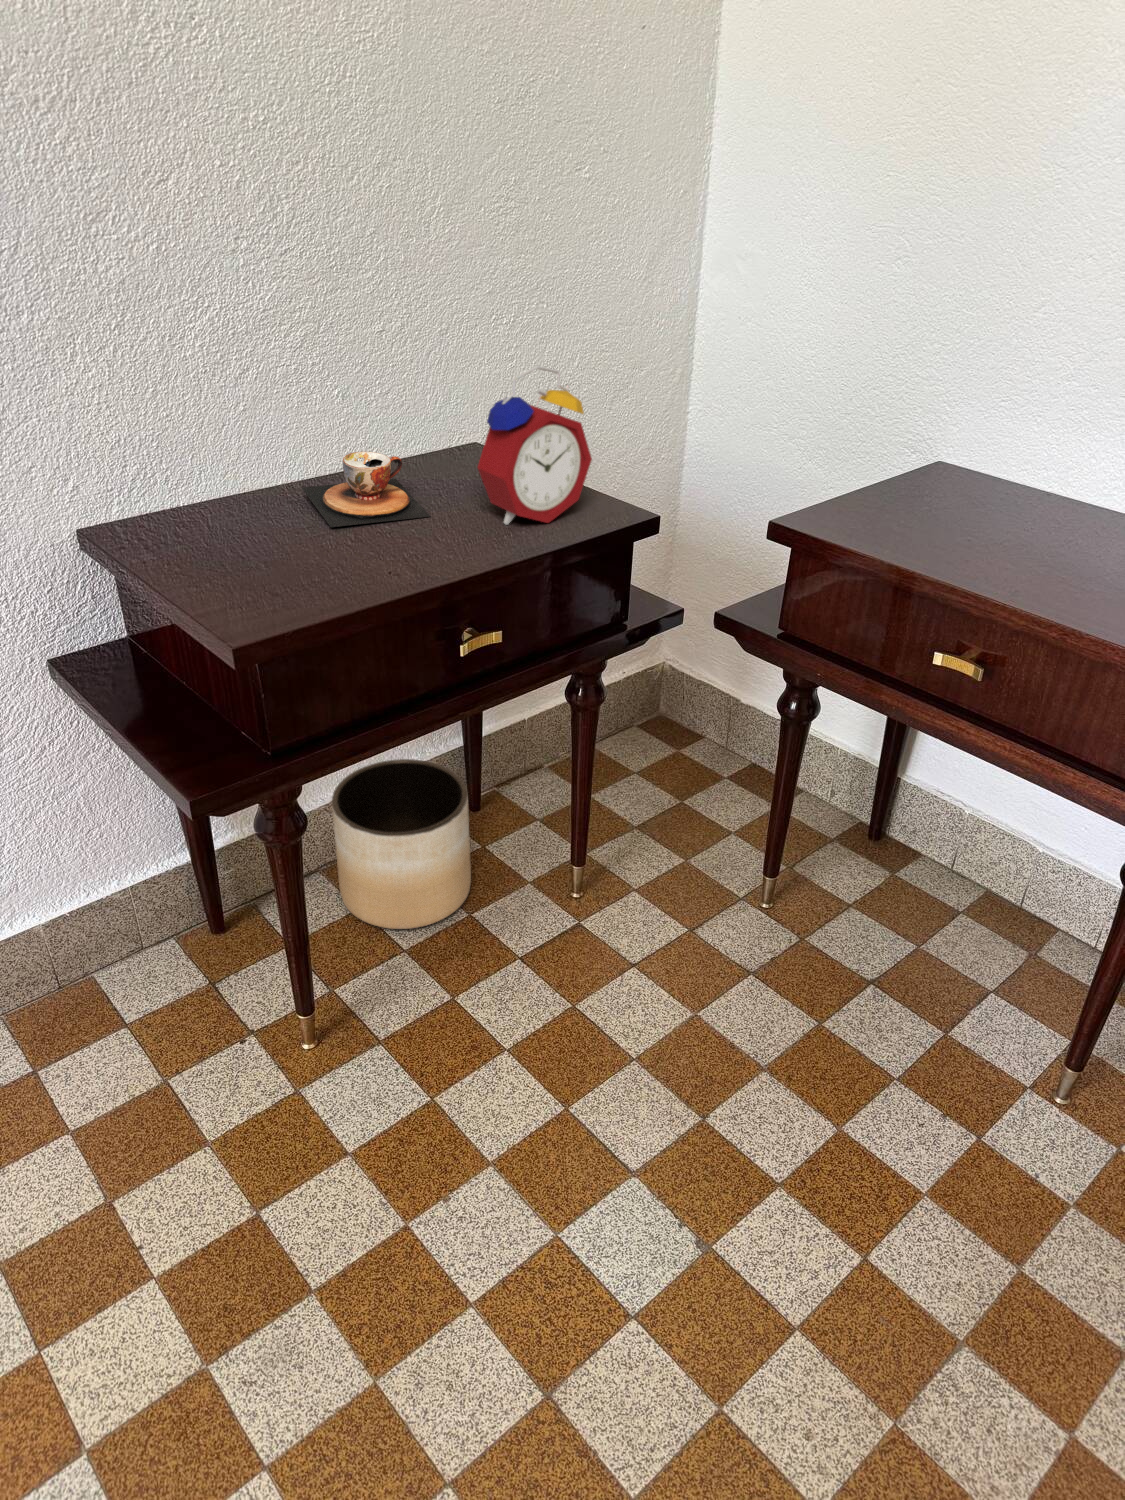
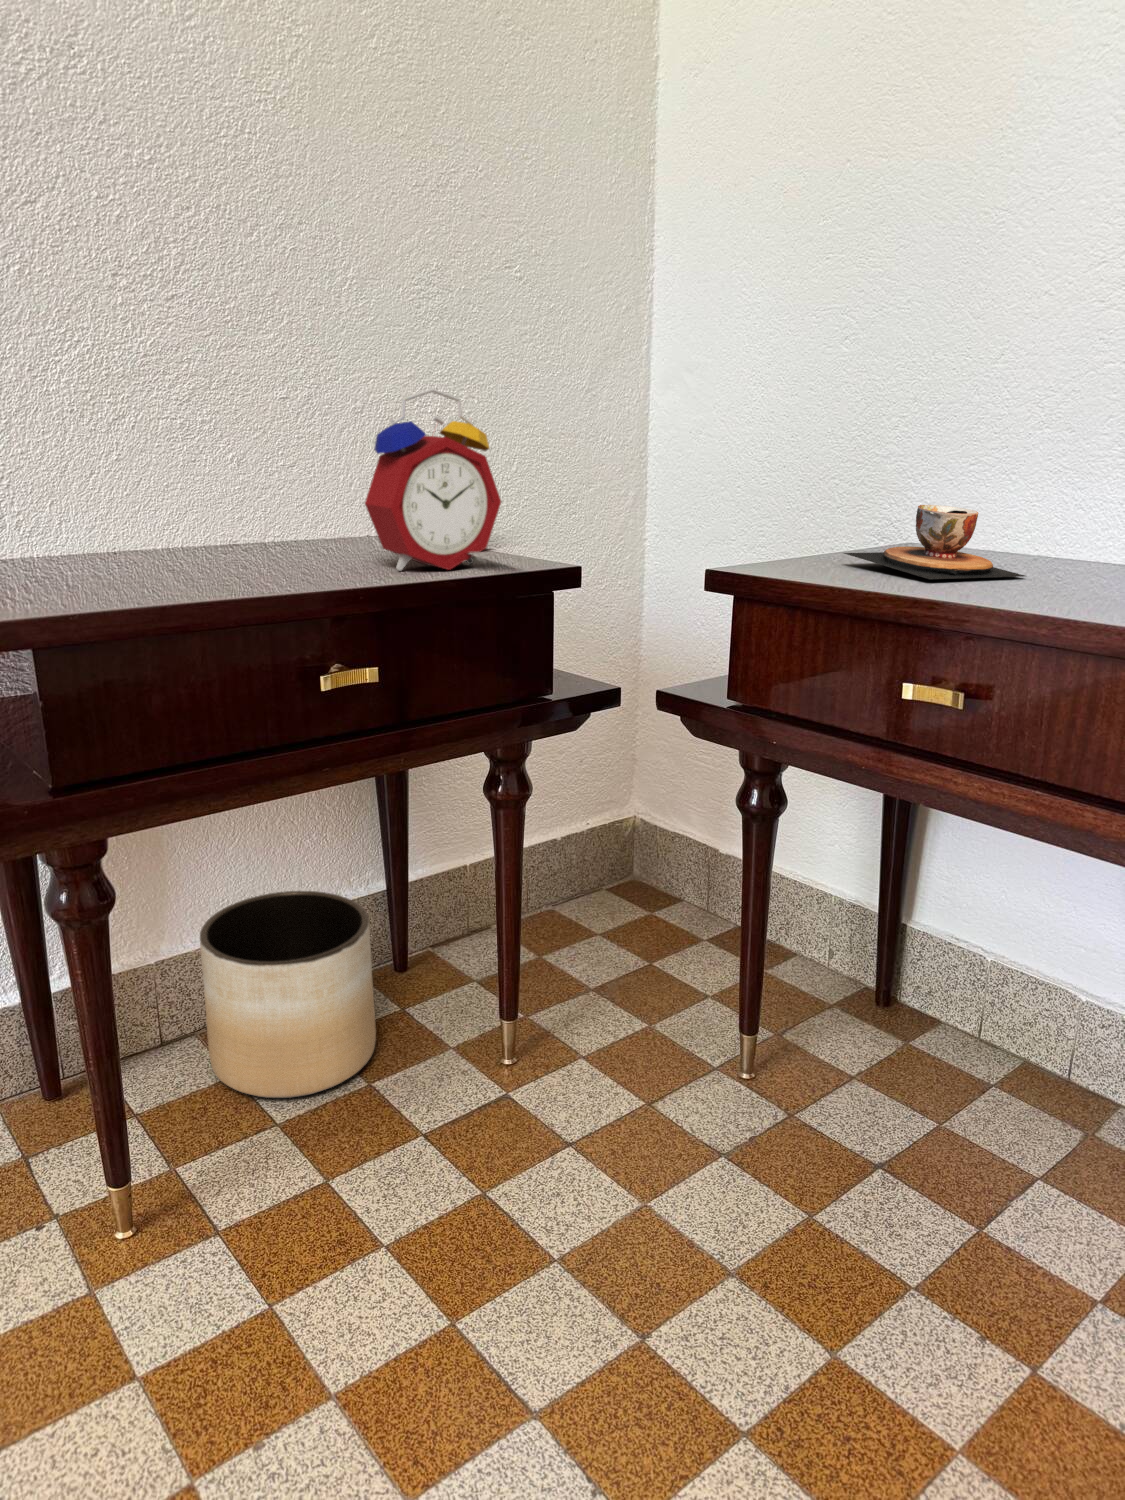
teacup: present [302,452,430,527] -> present [844,505,1025,579]

